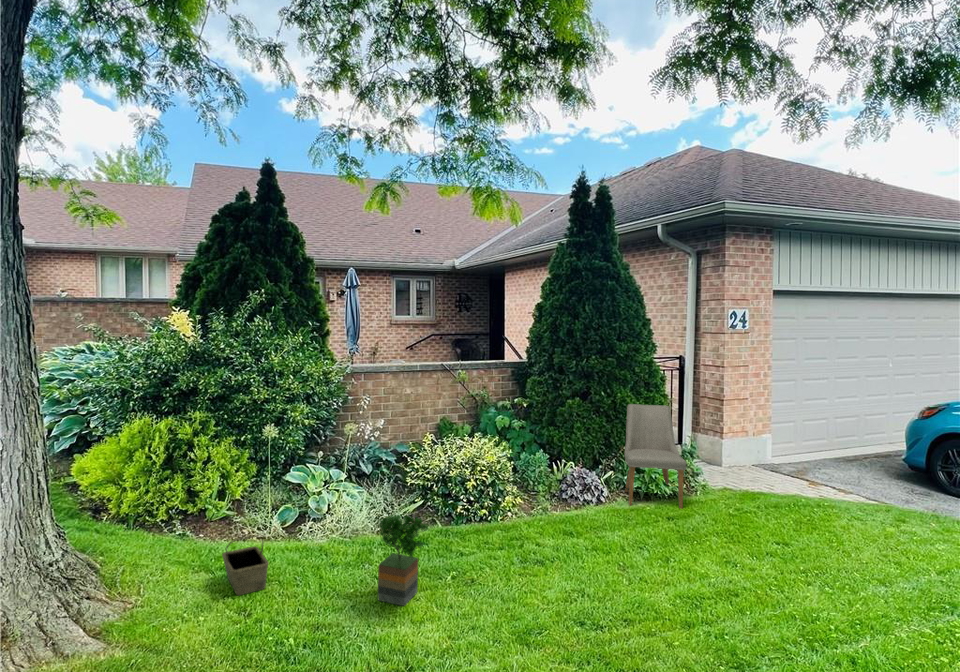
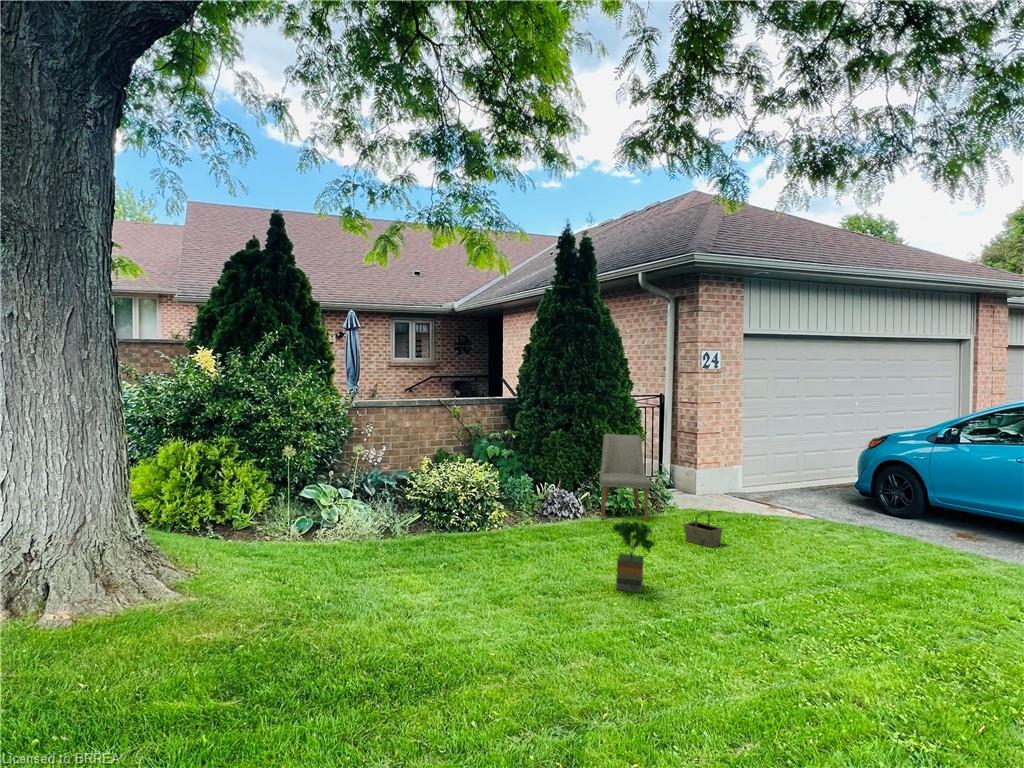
potted tree: present [378,515,428,606] -> present [612,522,655,593]
basket: present [222,536,268,595] -> present [684,512,723,547]

